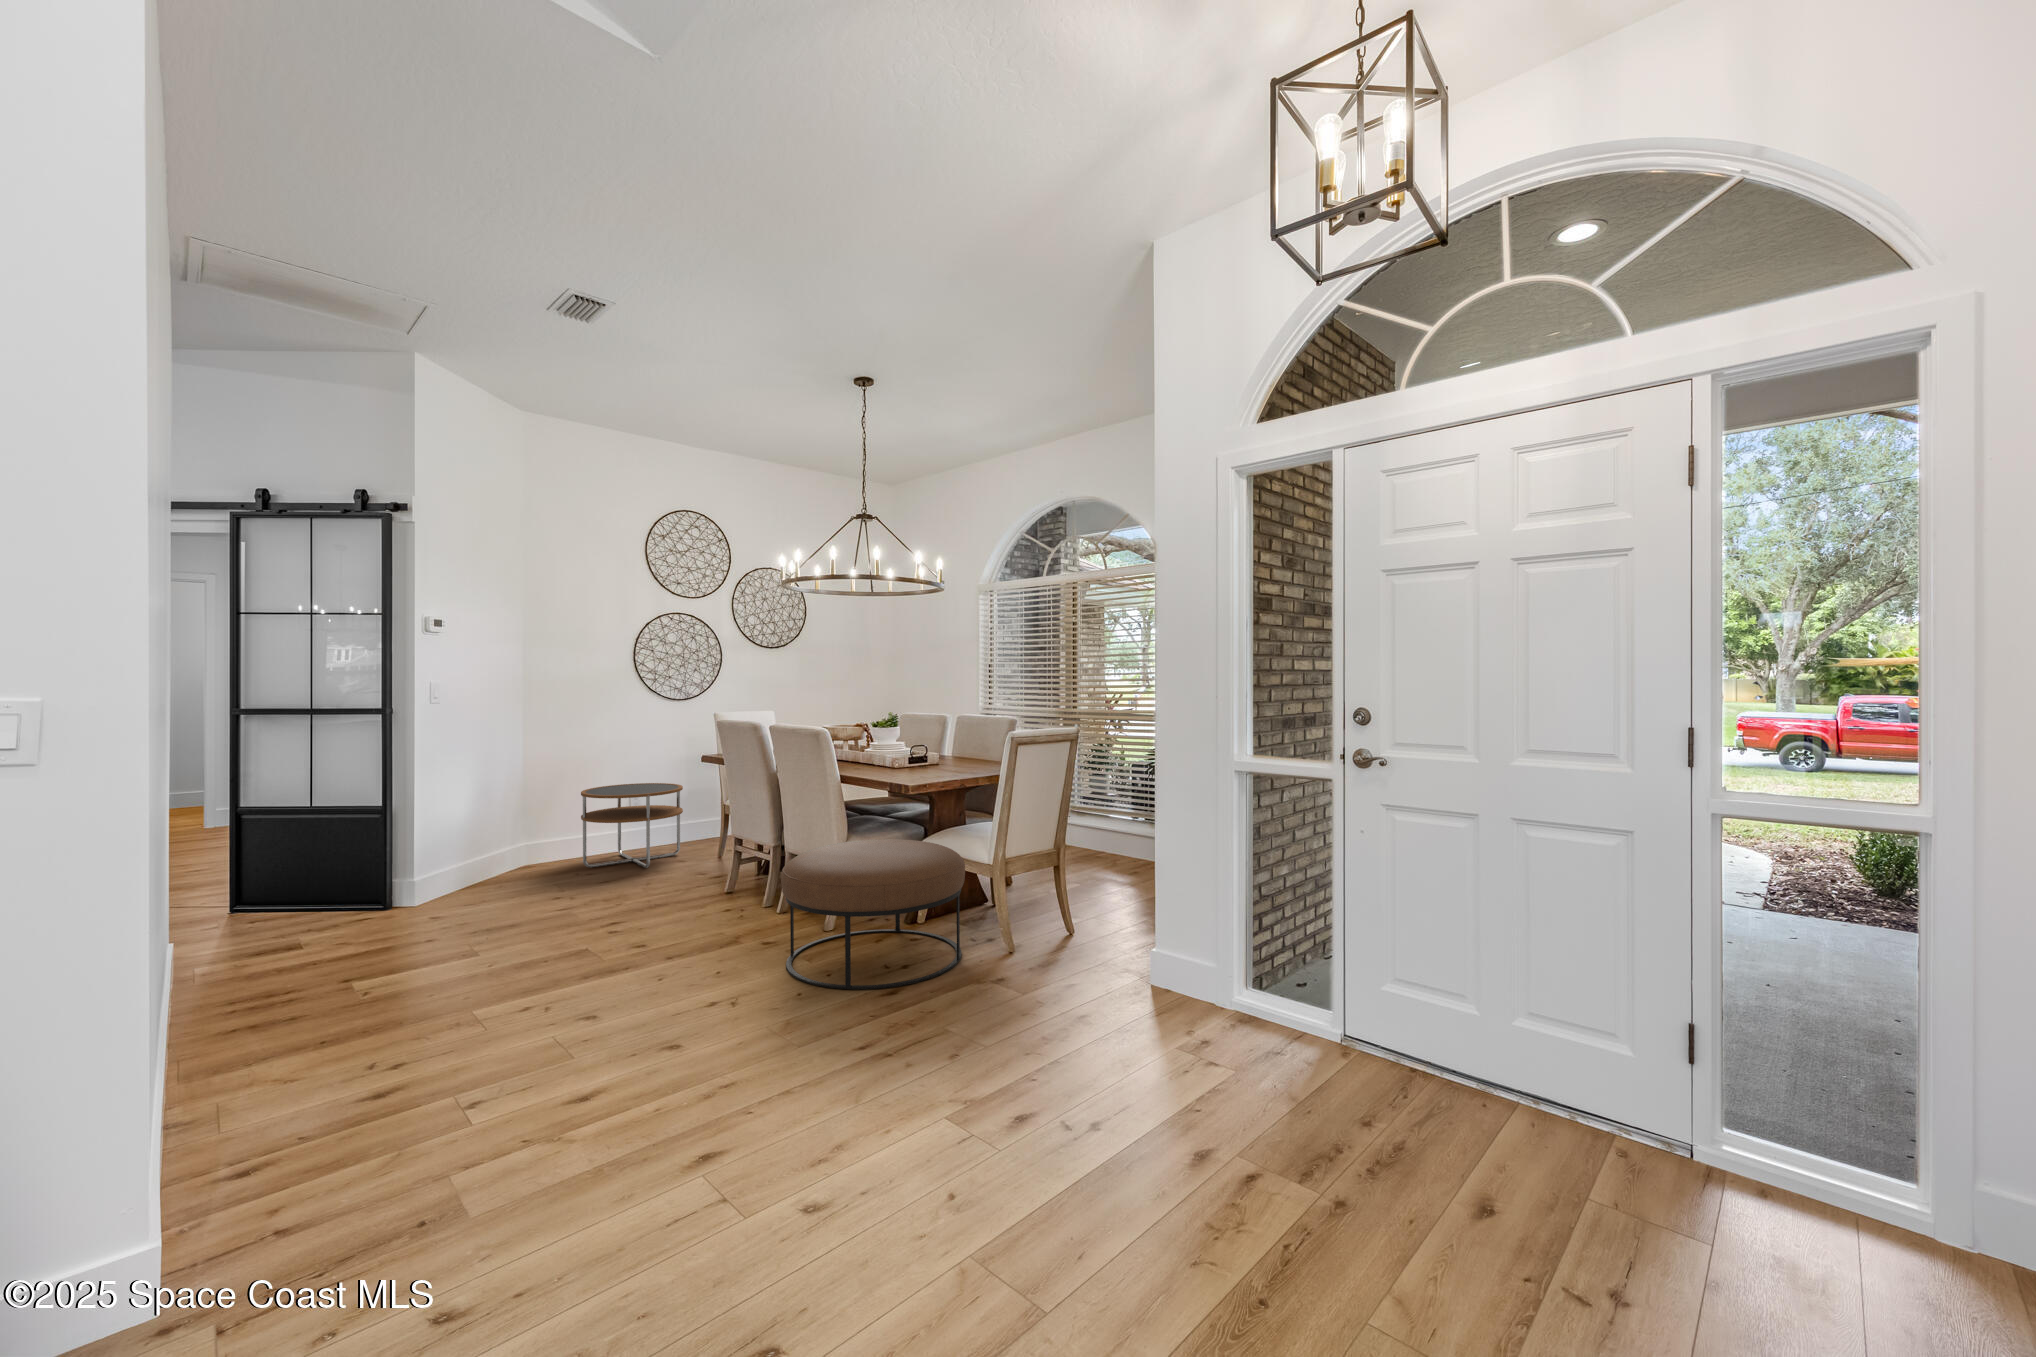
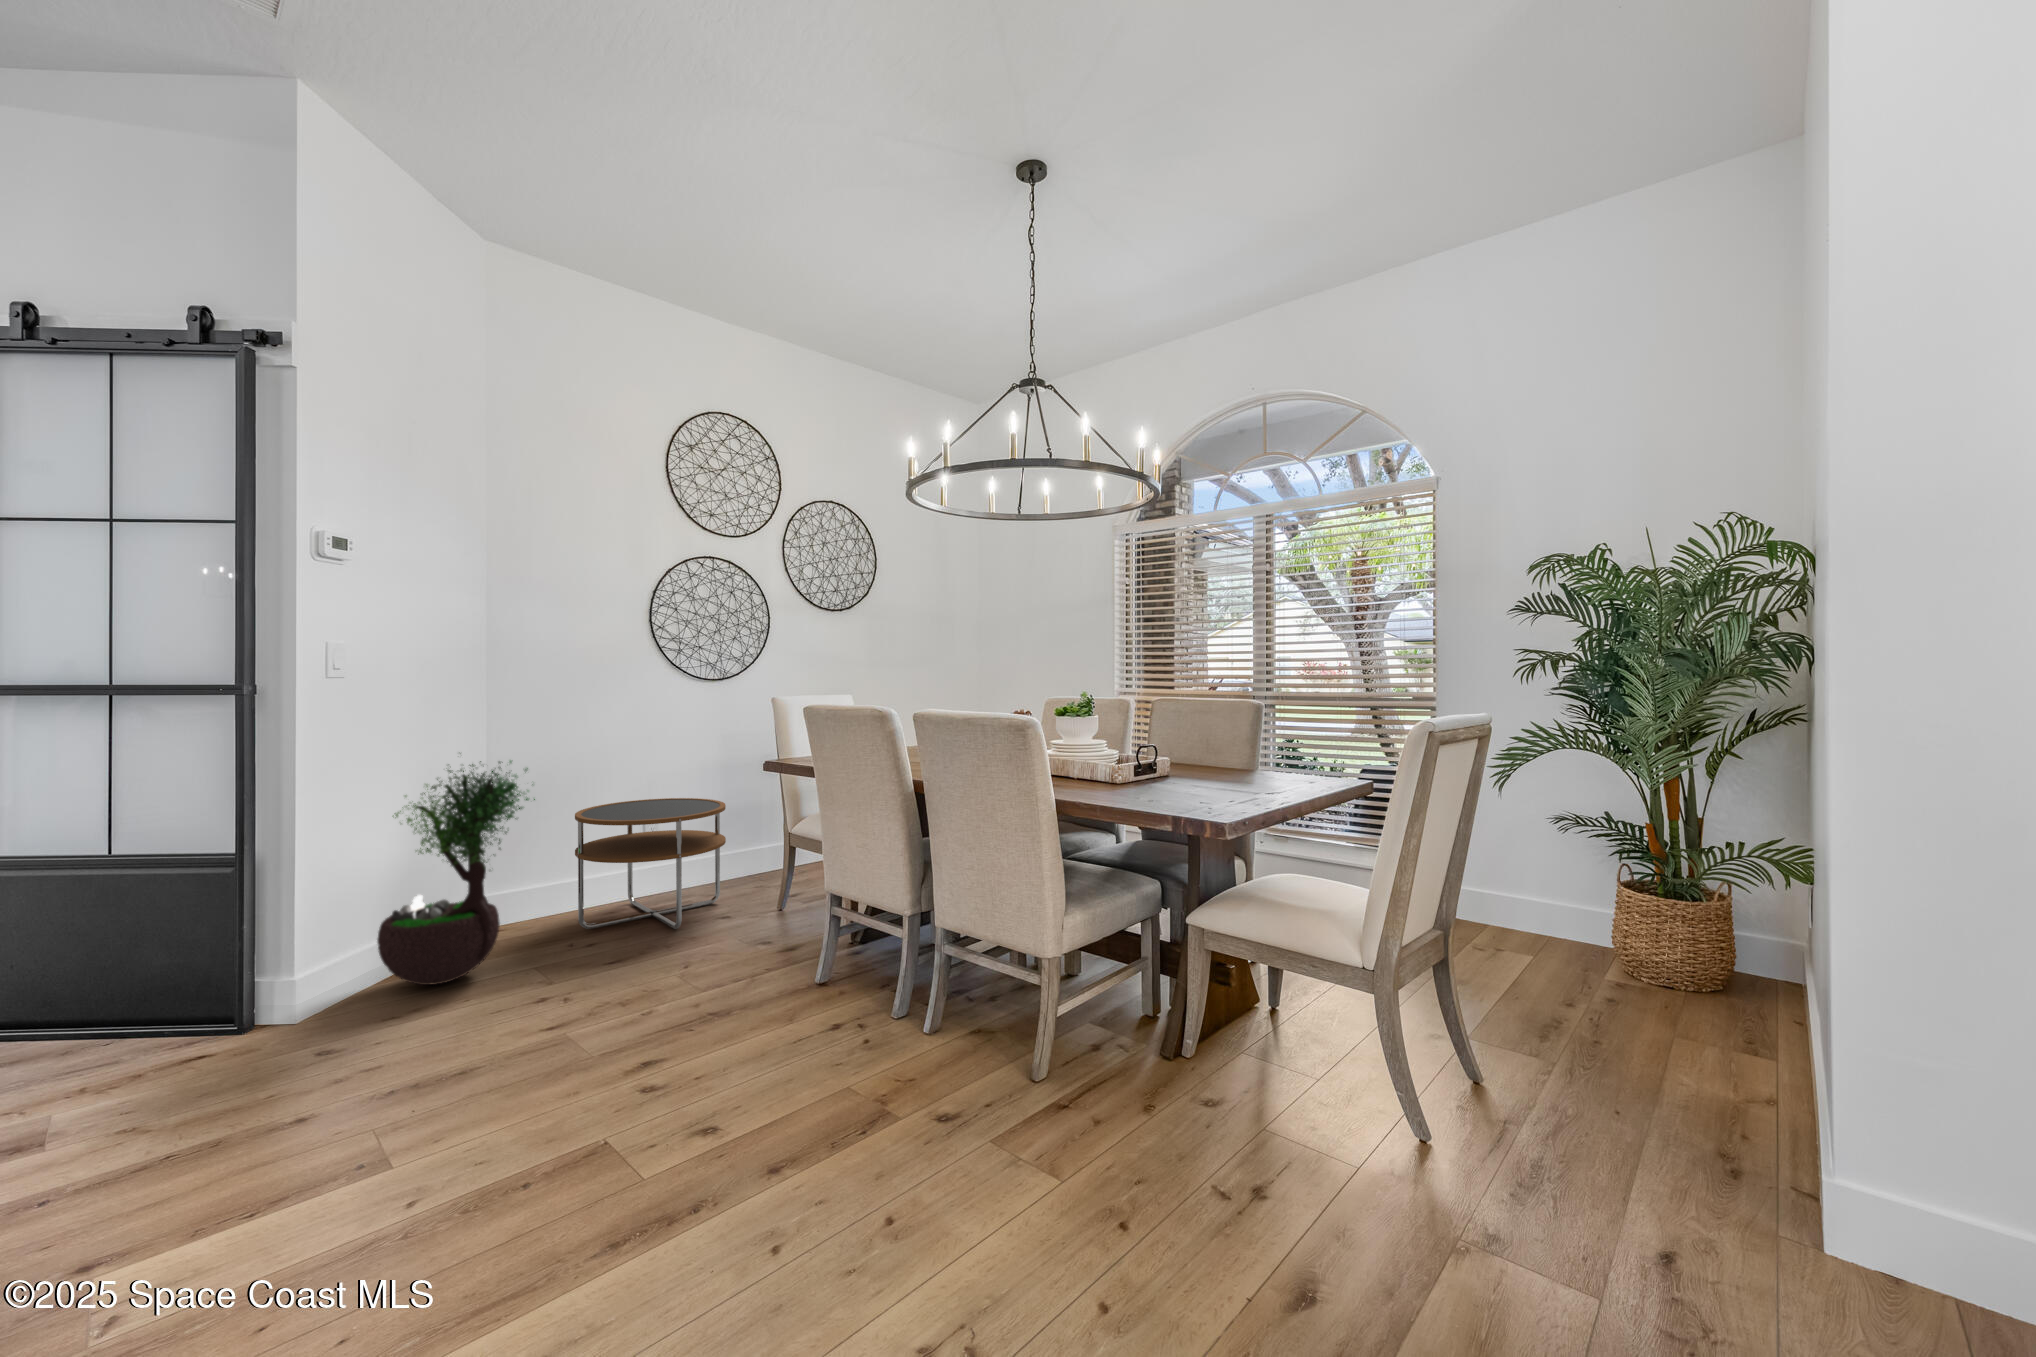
potted tree: none [461,749,555,892] -> present [377,761,535,985]
ottoman: present [781,839,965,989] -> none [1004,914,1368,1283]

